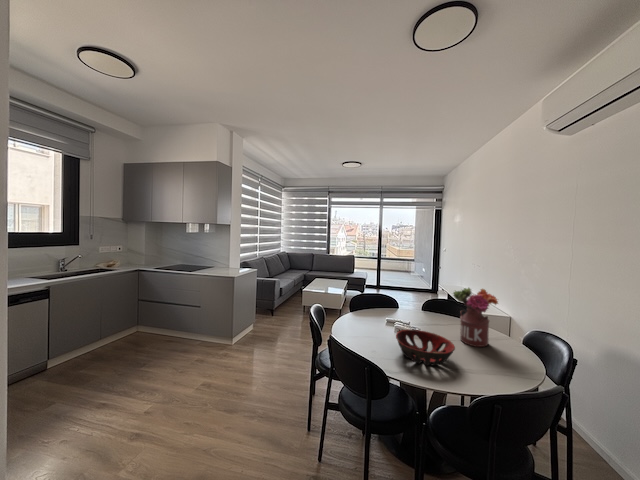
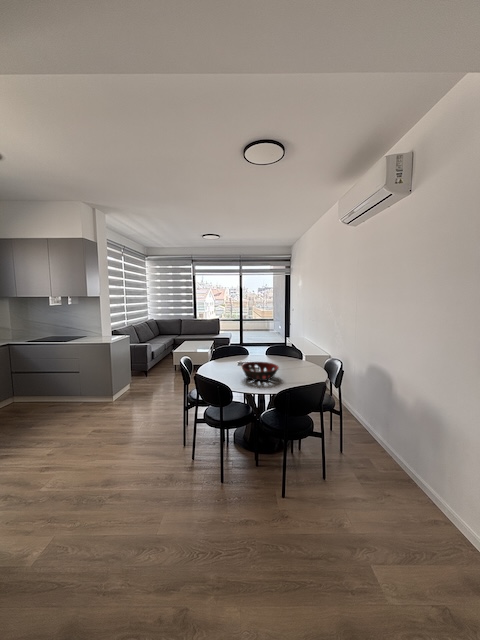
flower arrangement: present [453,288,498,347] -> none [282,330,310,369]

